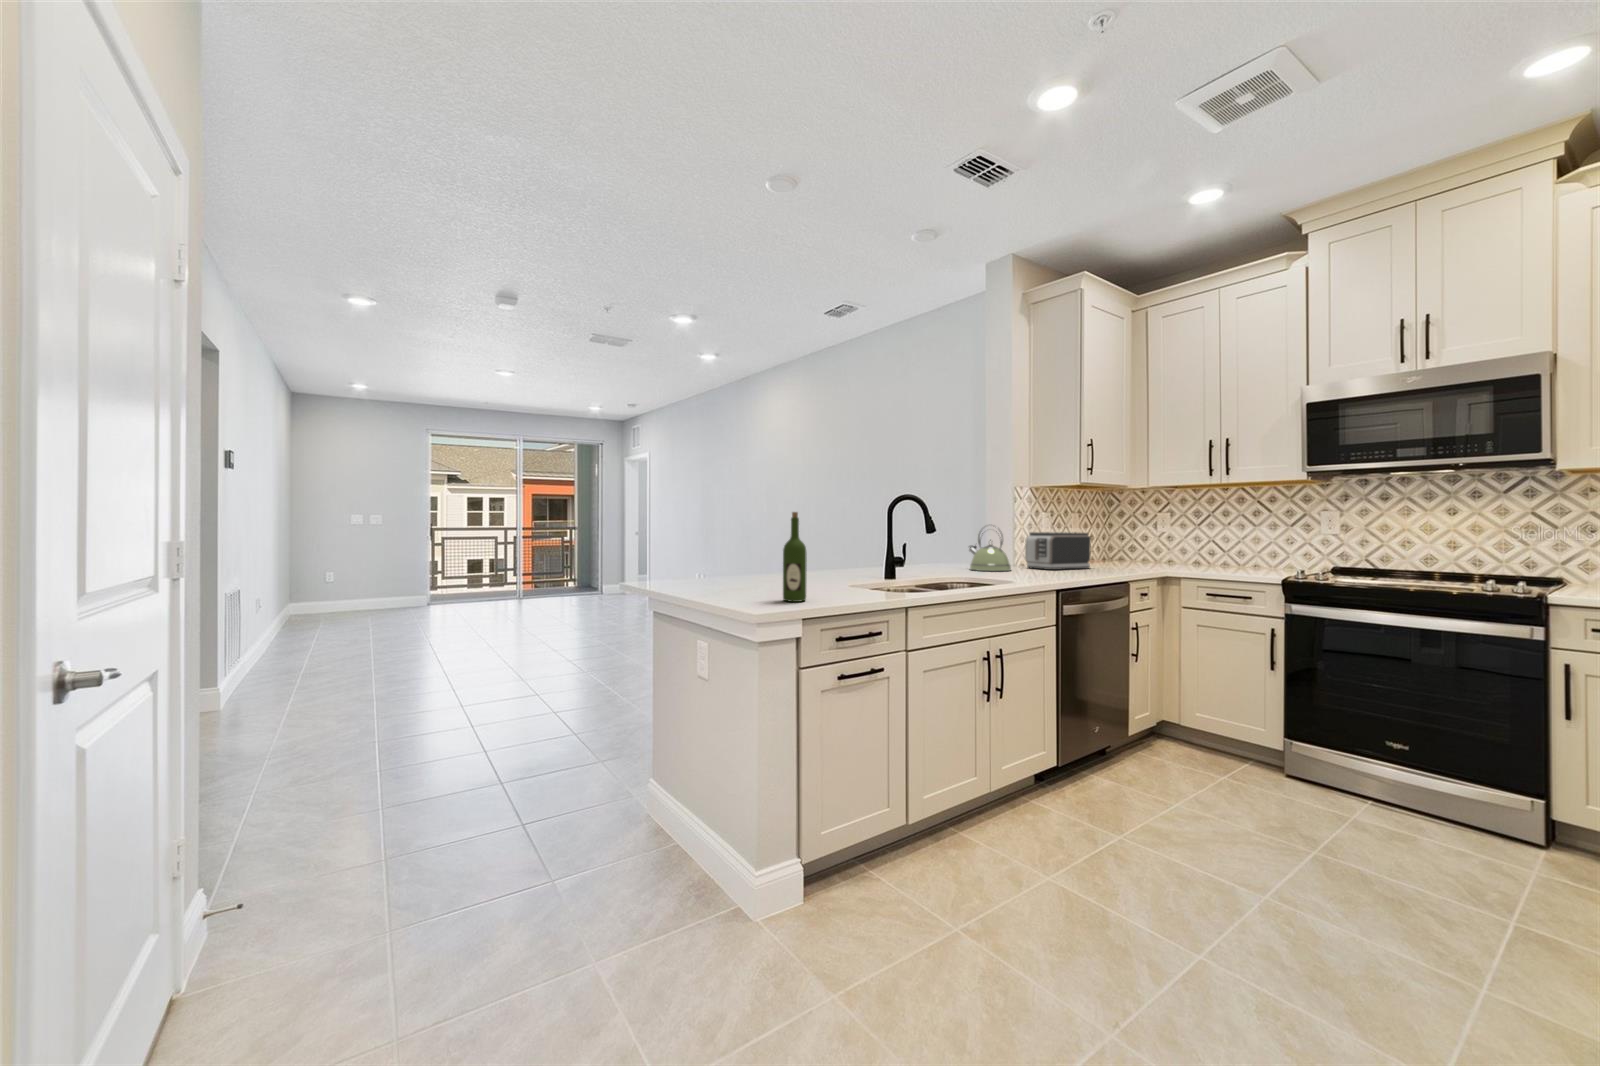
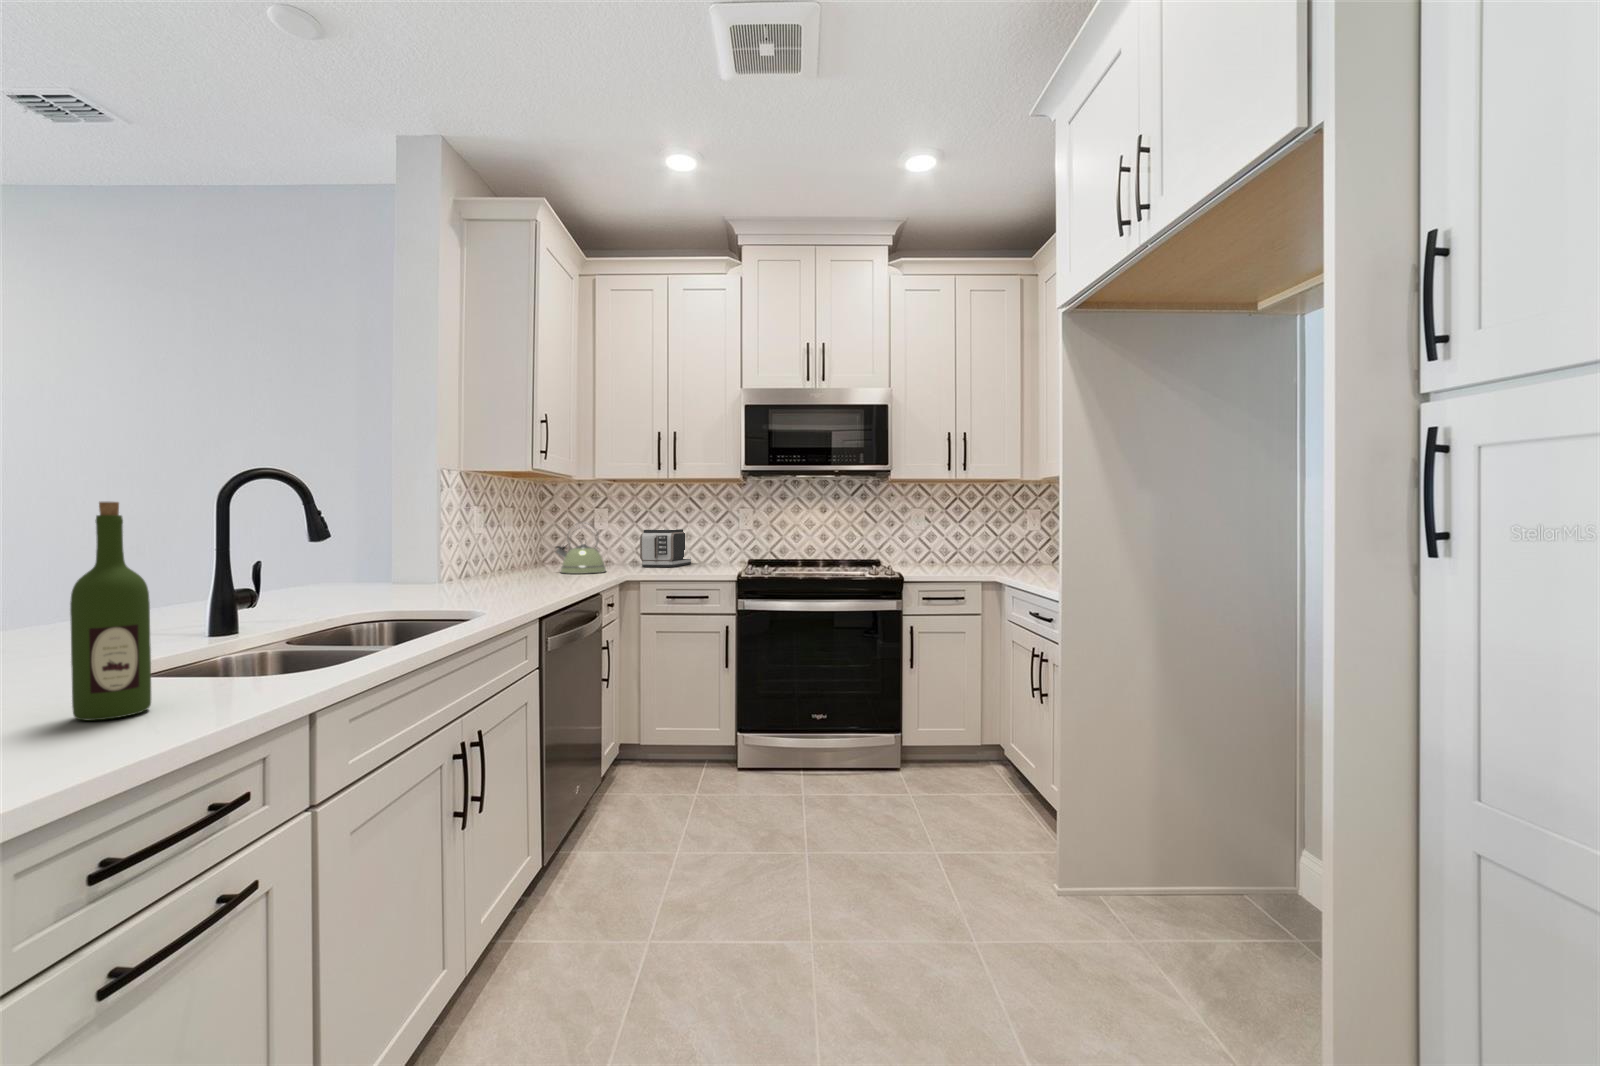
kettle: present [969,529,1011,571] -> present [556,523,606,574]
toaster: present [1025,532,1091,570] -> present [640,529,691,567]

